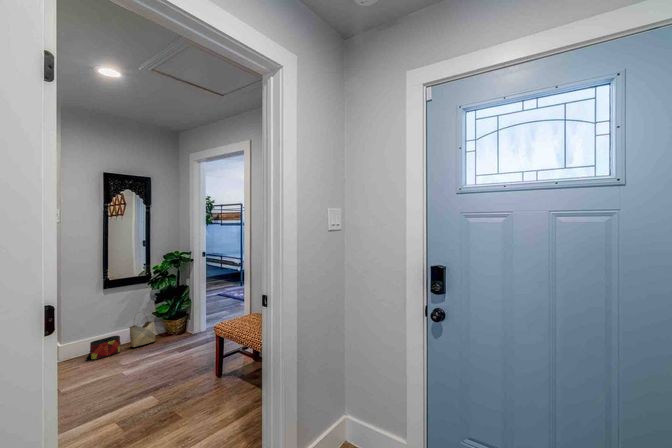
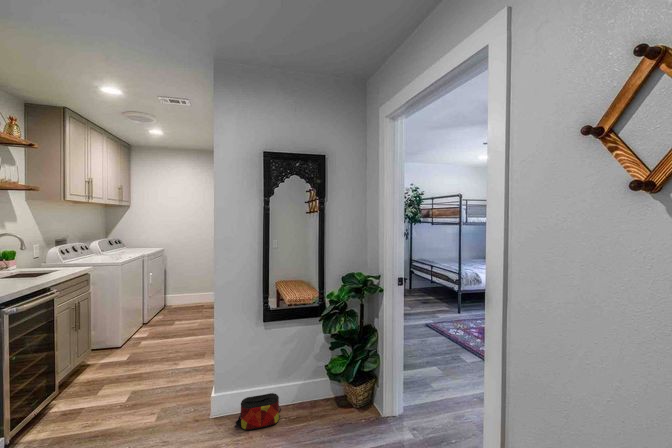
woven basket: present [130,321,155,347] -> none [291,361,327,419]

